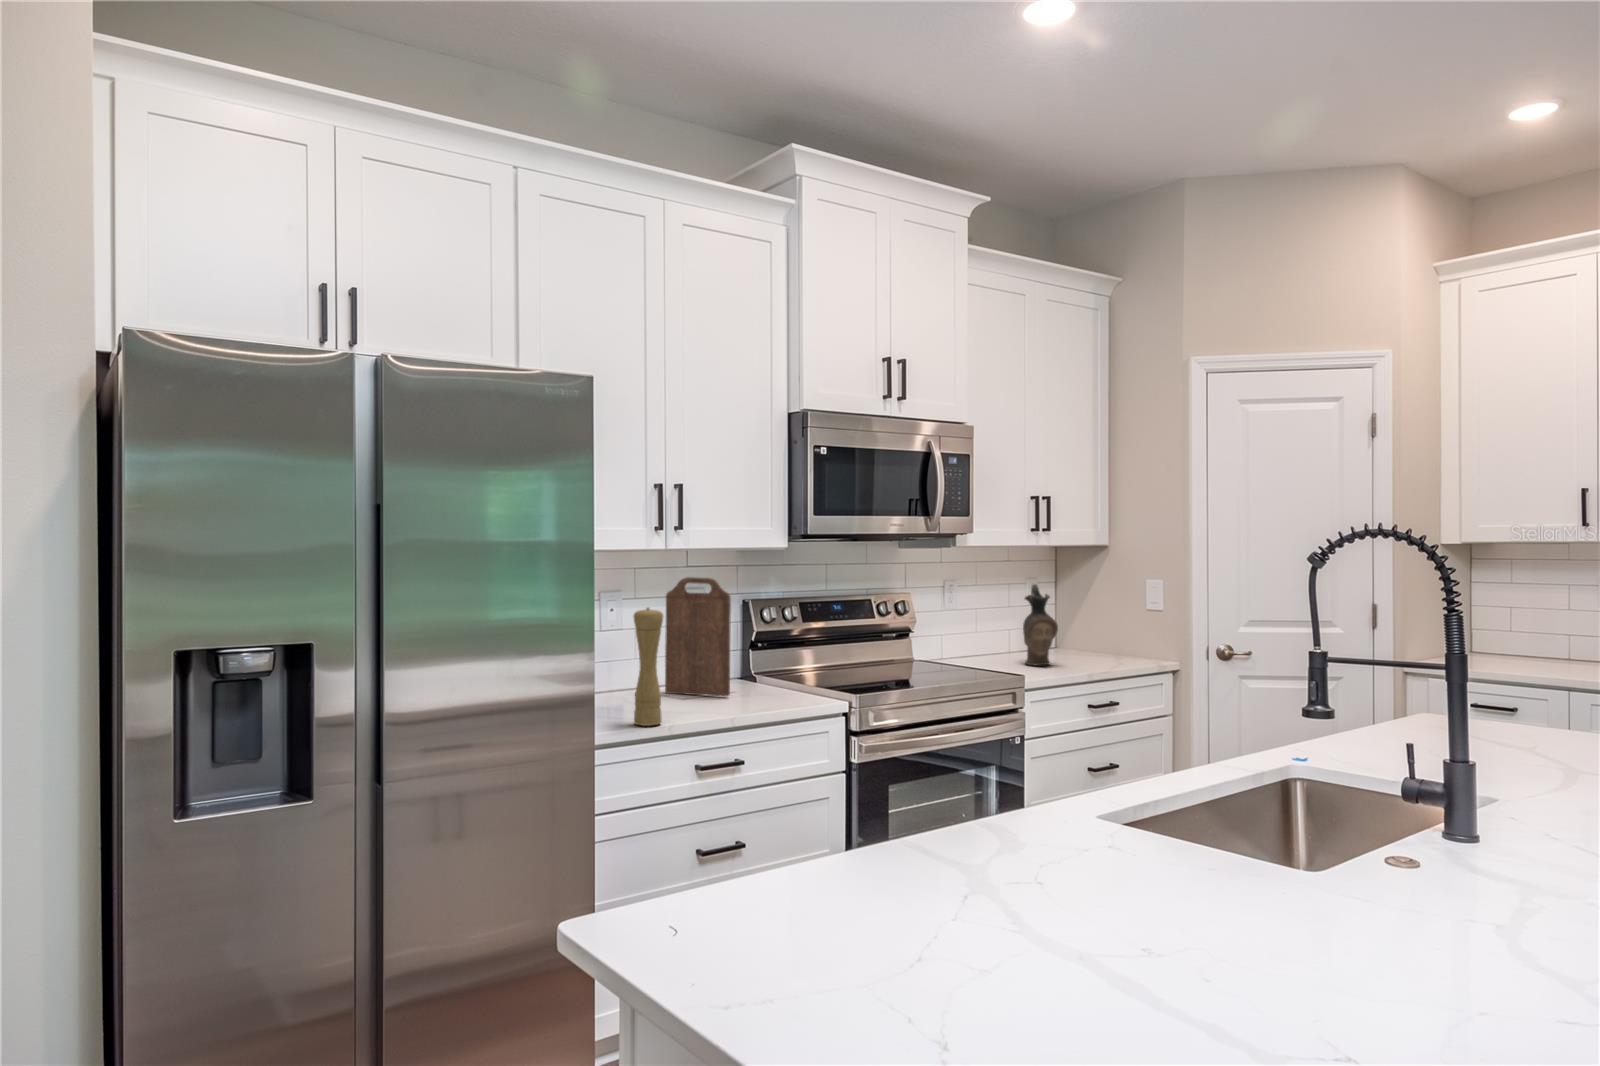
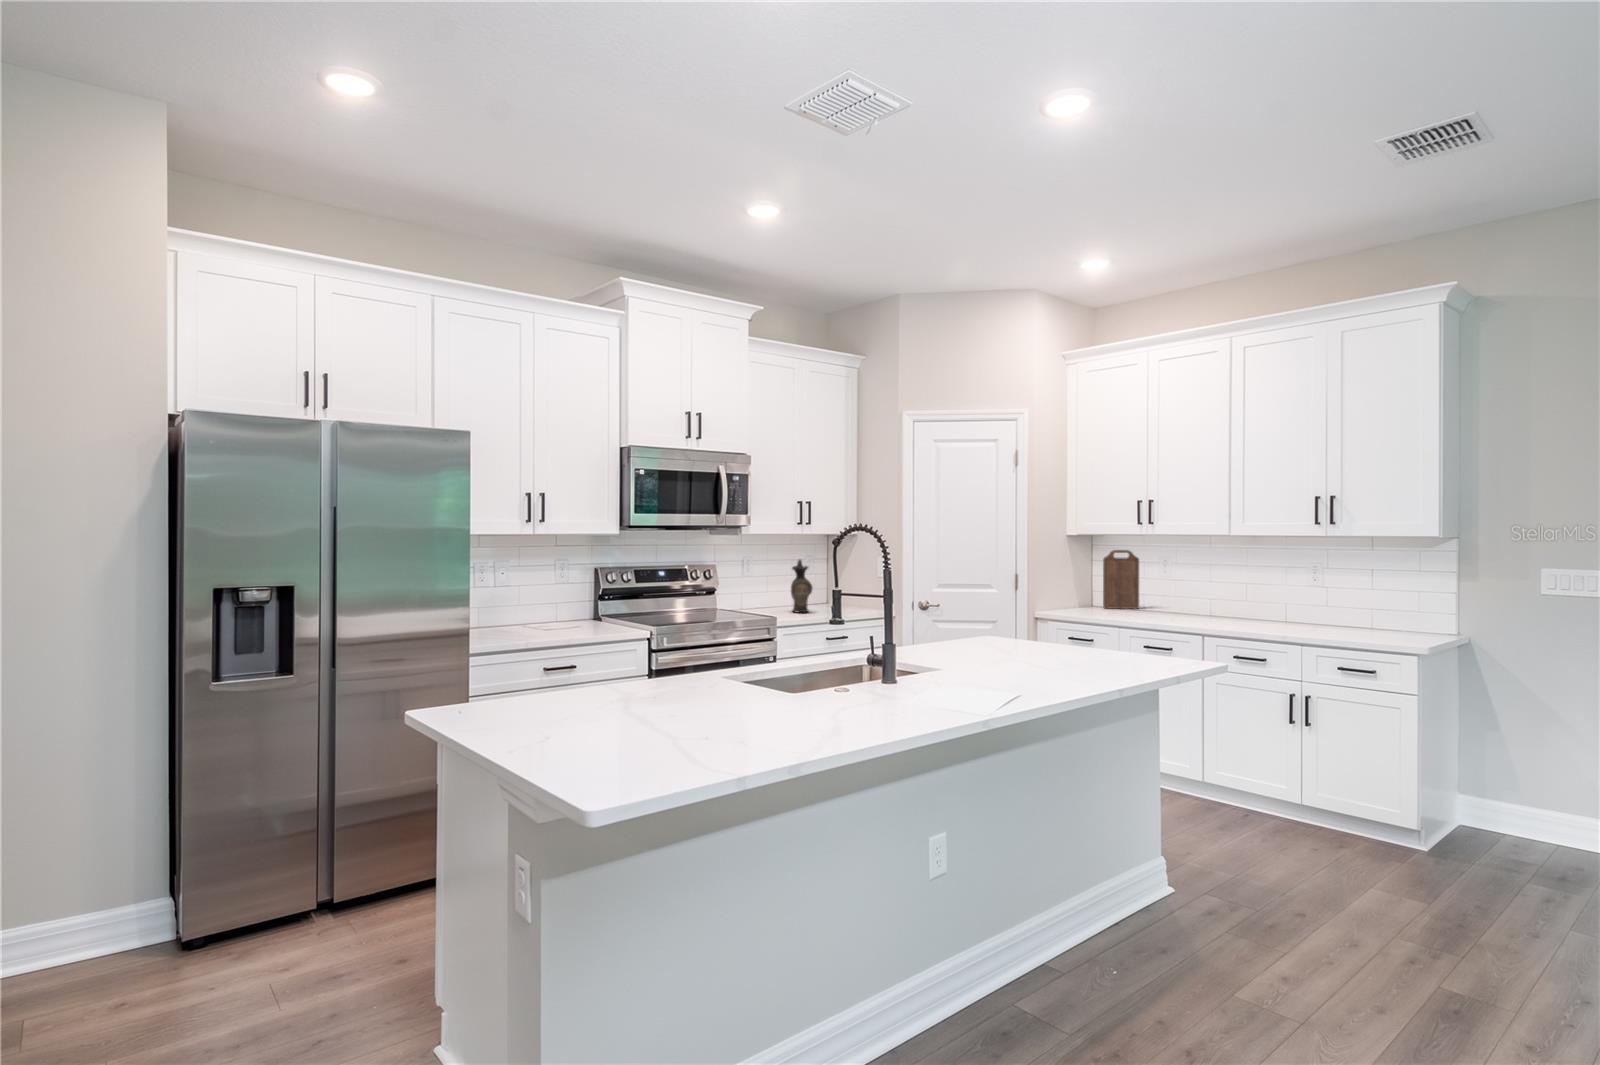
cutting board: present [665,577,731,696] -> present [1103,550,1139,609]
pepper mill: present [634,608,663,726] -> none [505,569,525,642]

